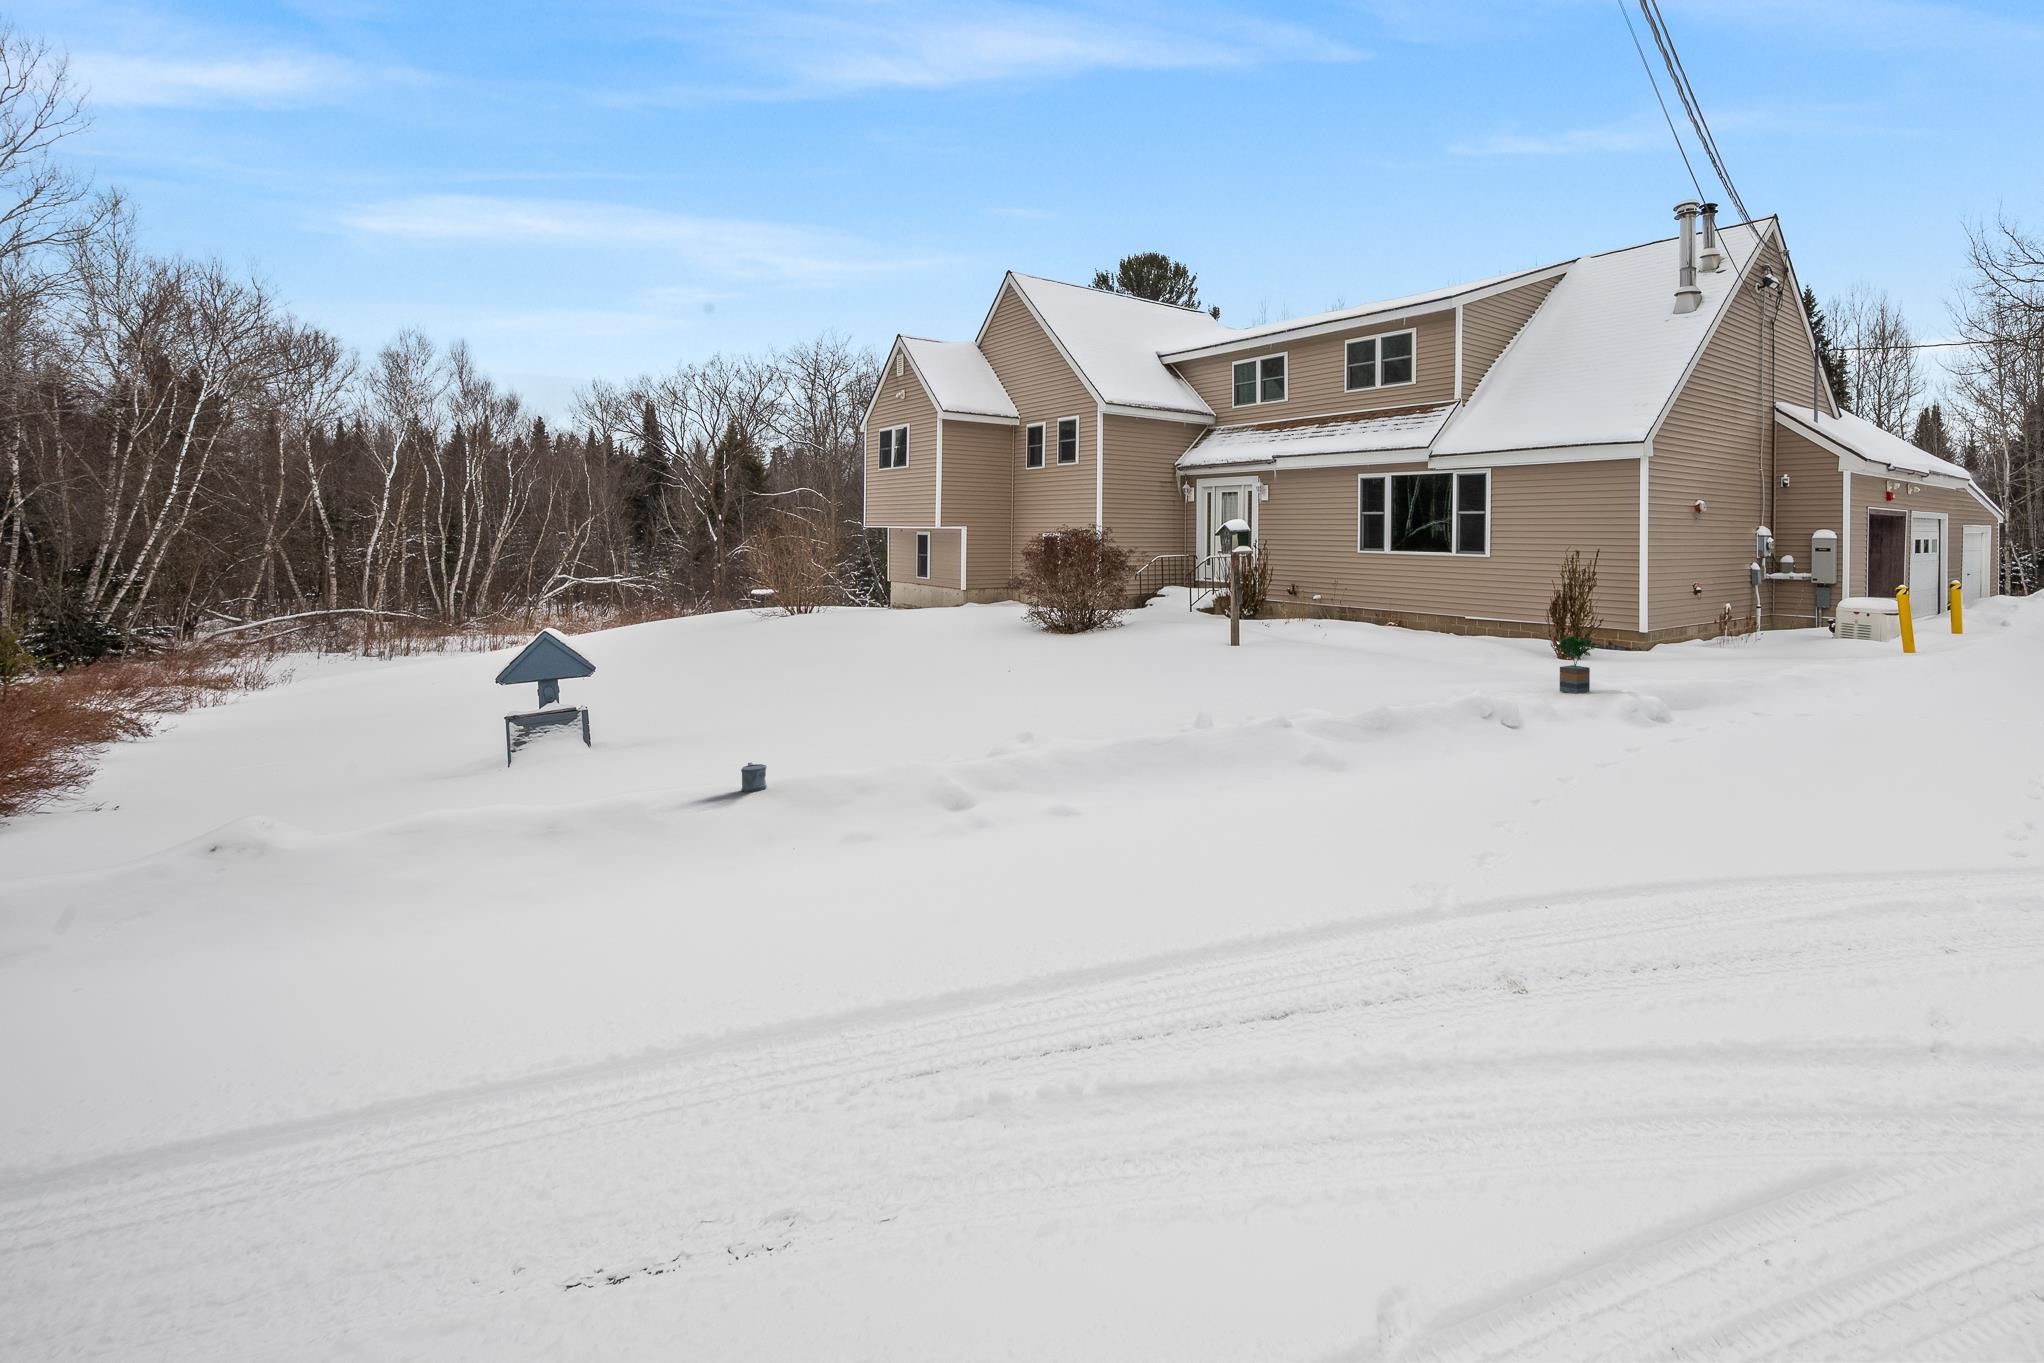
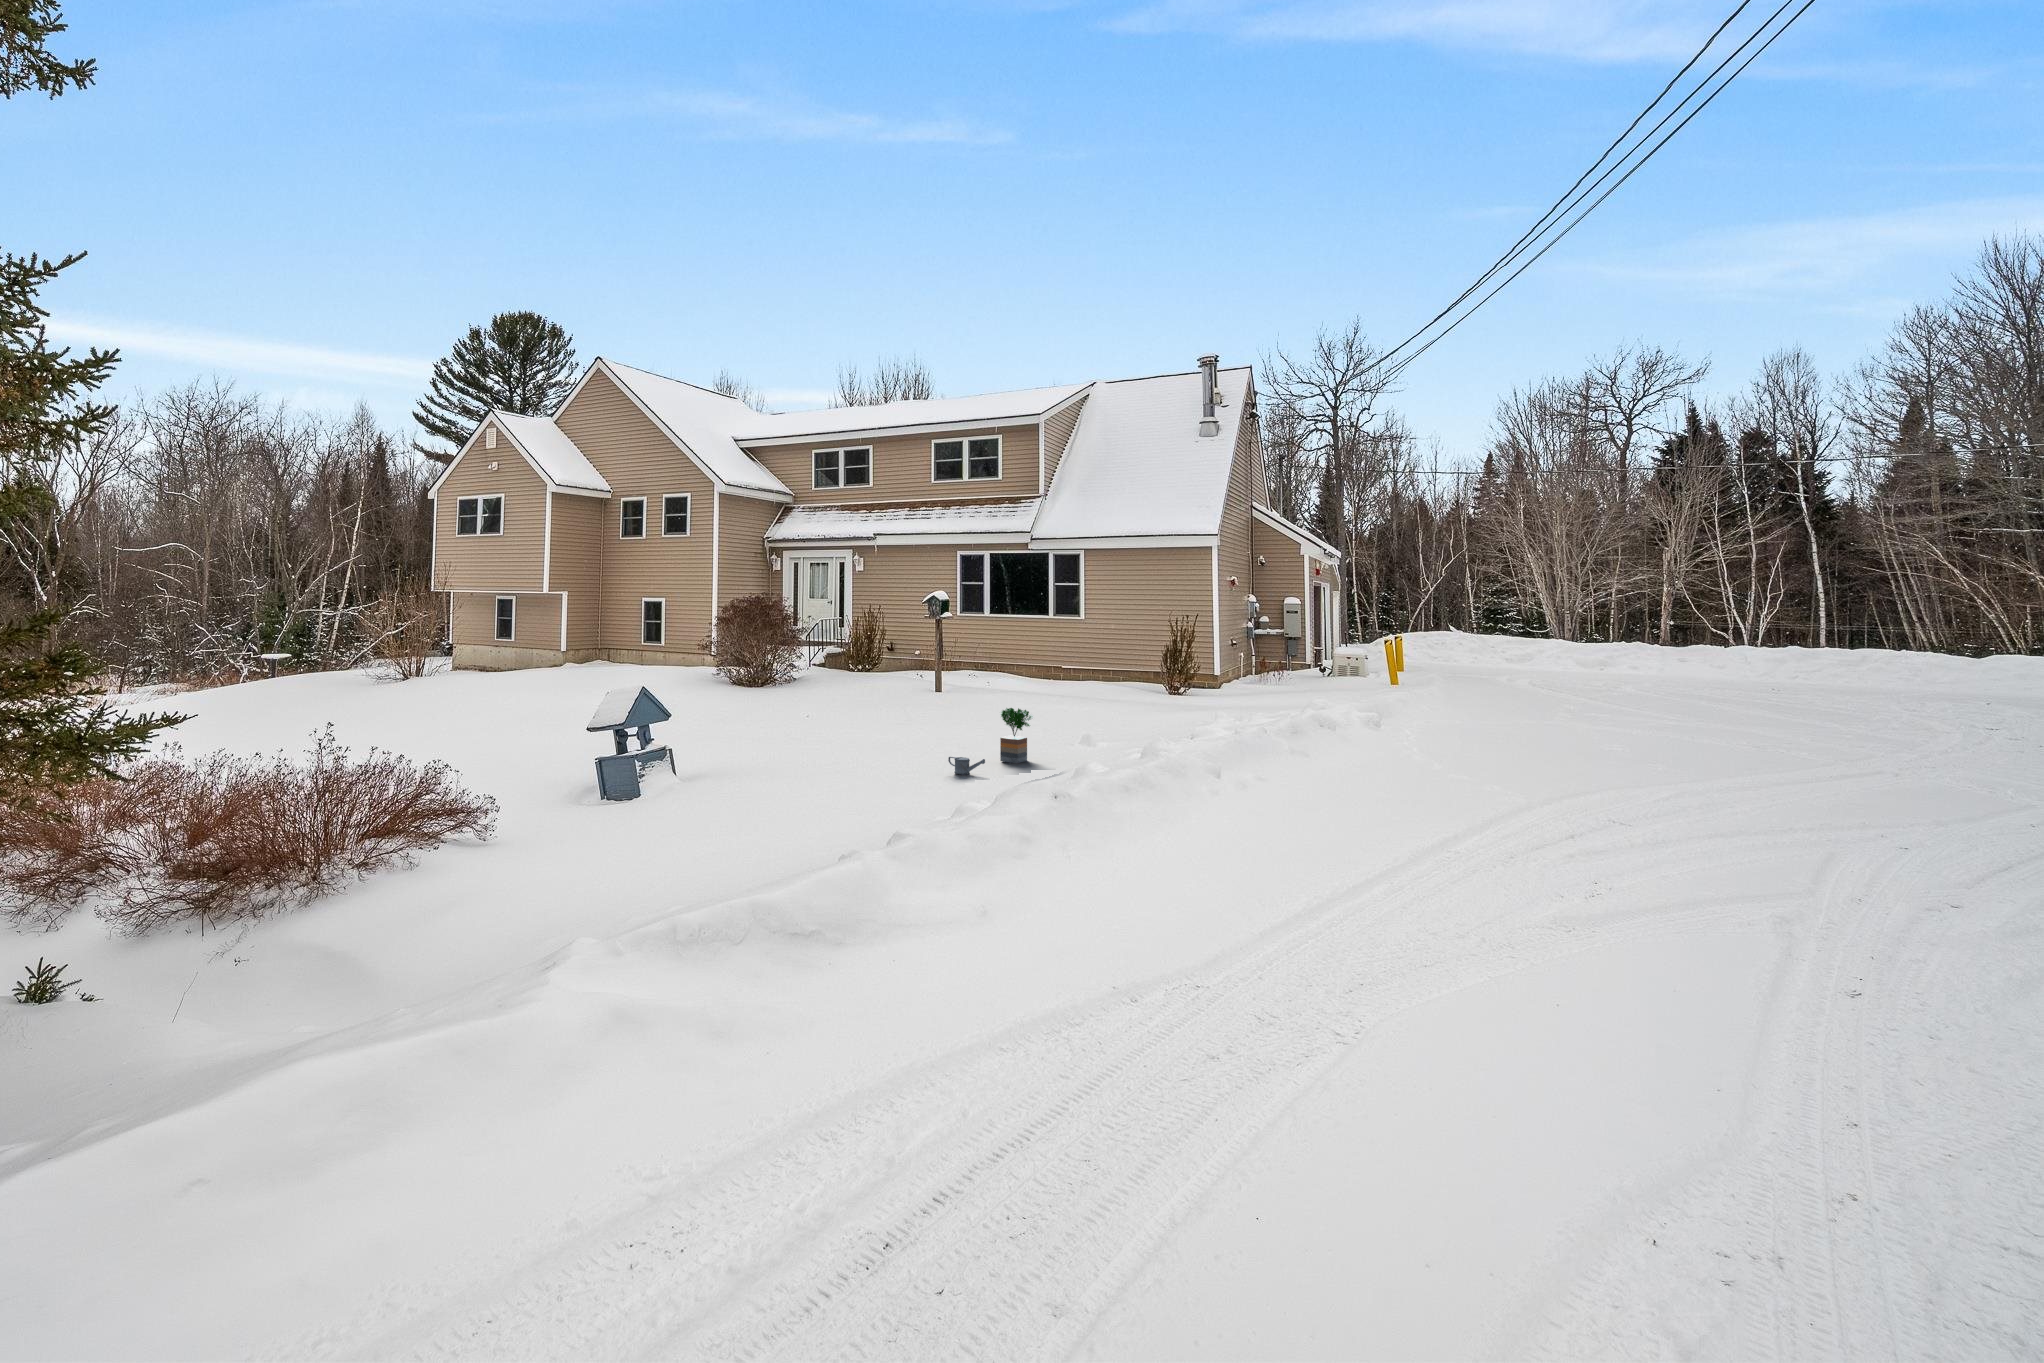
potted tree: present [1560,636,1595,694] -> present [1000,708,1033,763]

